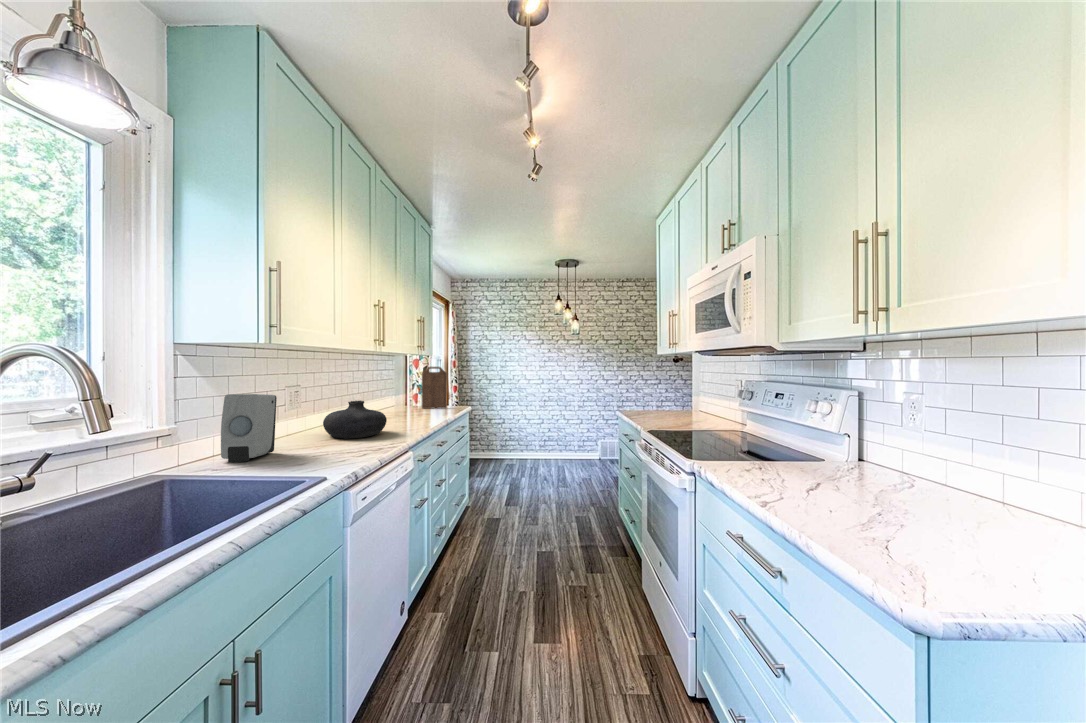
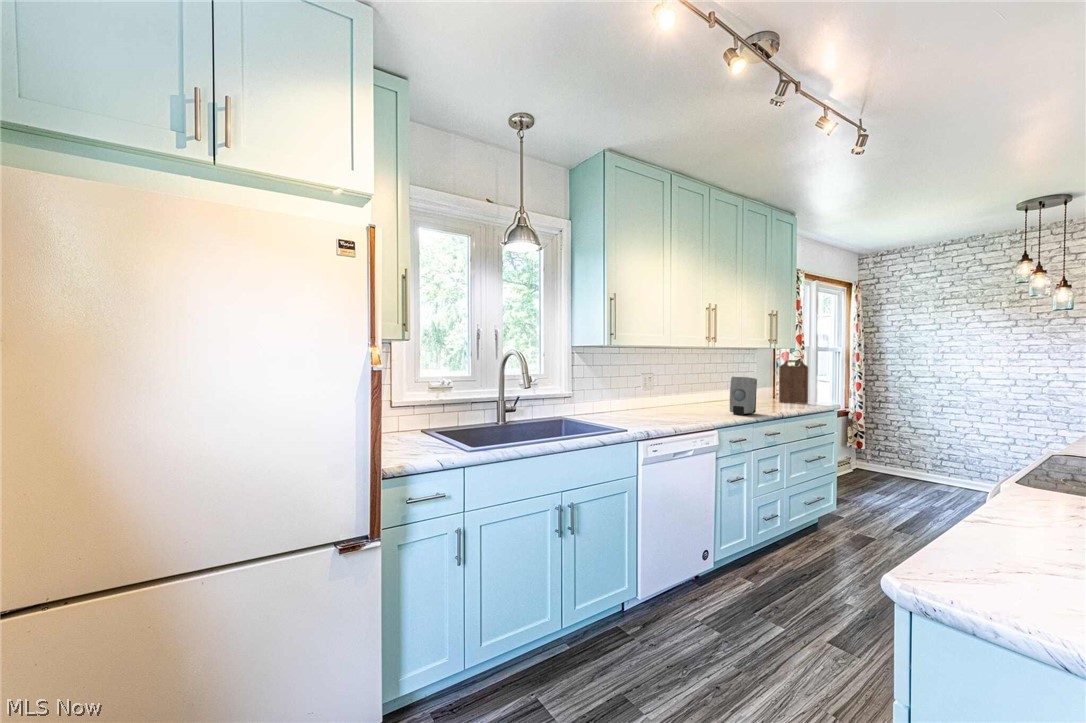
soap dispenser: present [221,394,277,462] -> present [730,377,757,415]
vase: present [323,400,387,439] -> none [663,387,710,416]

